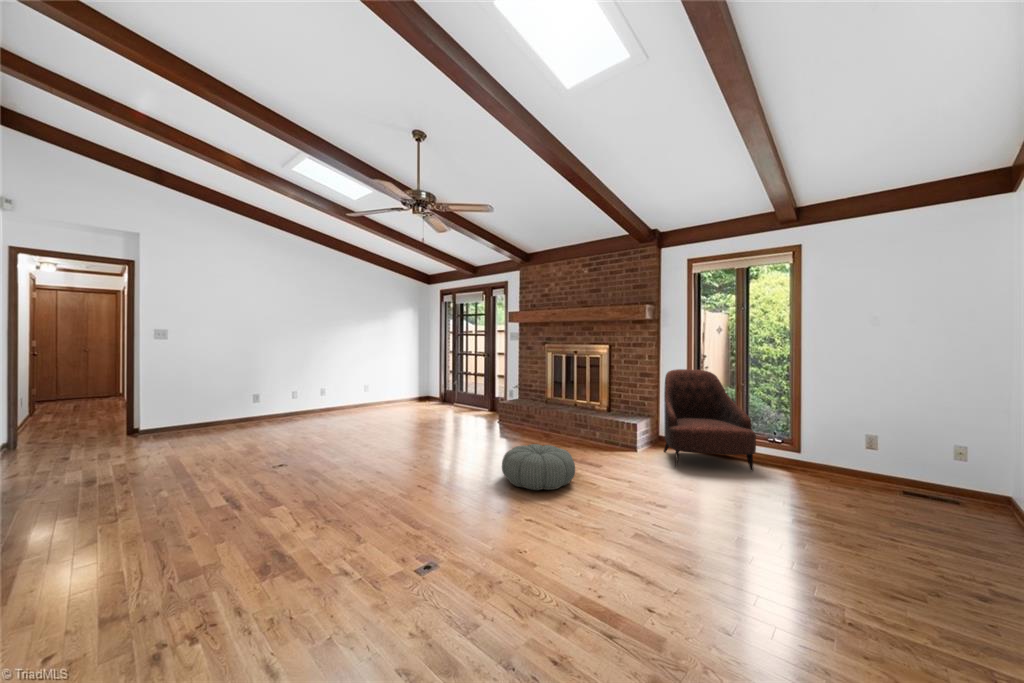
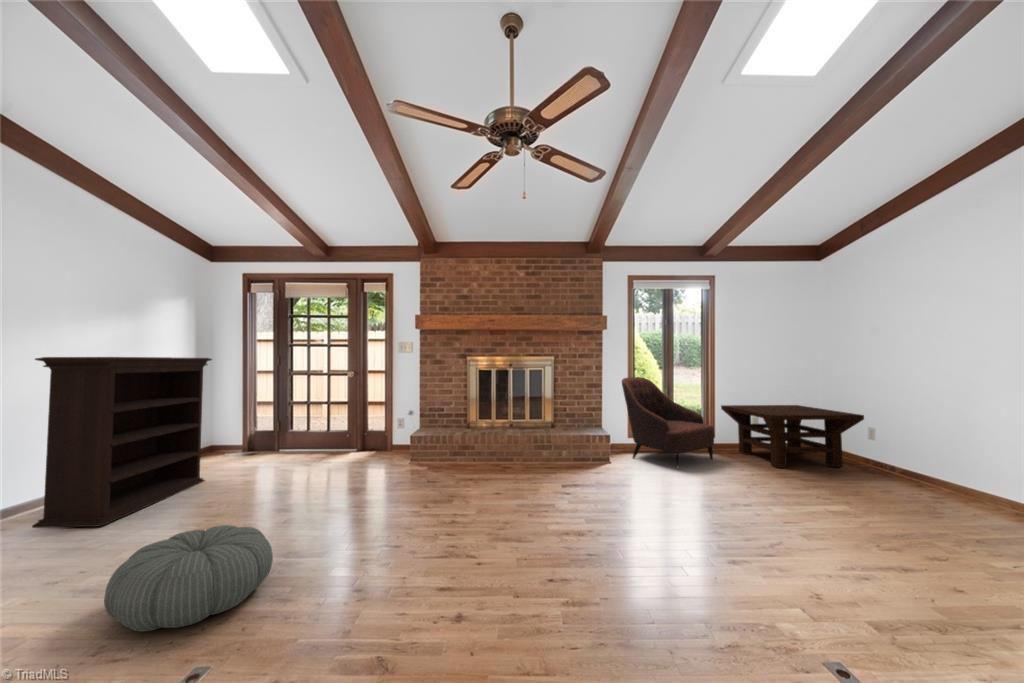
bookshelf: none [323,342,400,420] -> present [32,357,212,528]
coffee table: none [792,412,976,524] -> present [721,405,864,468]
pouf: present [502,444,575,490] -> present [104,525,273,631]

